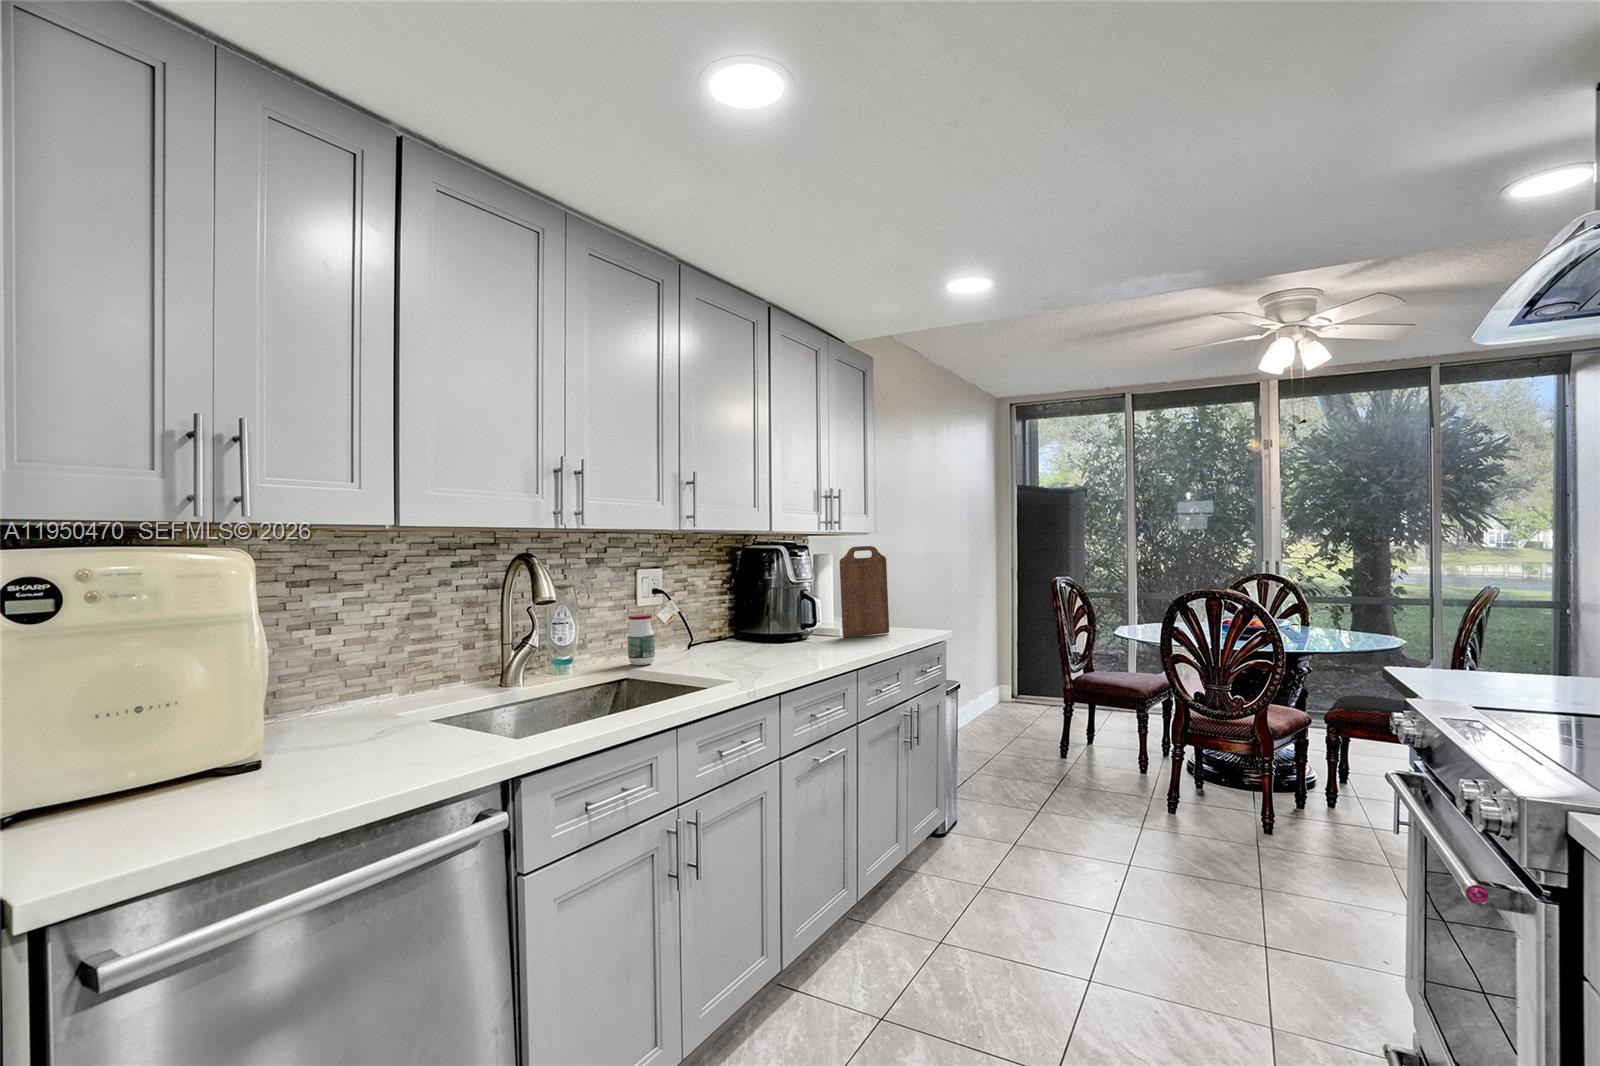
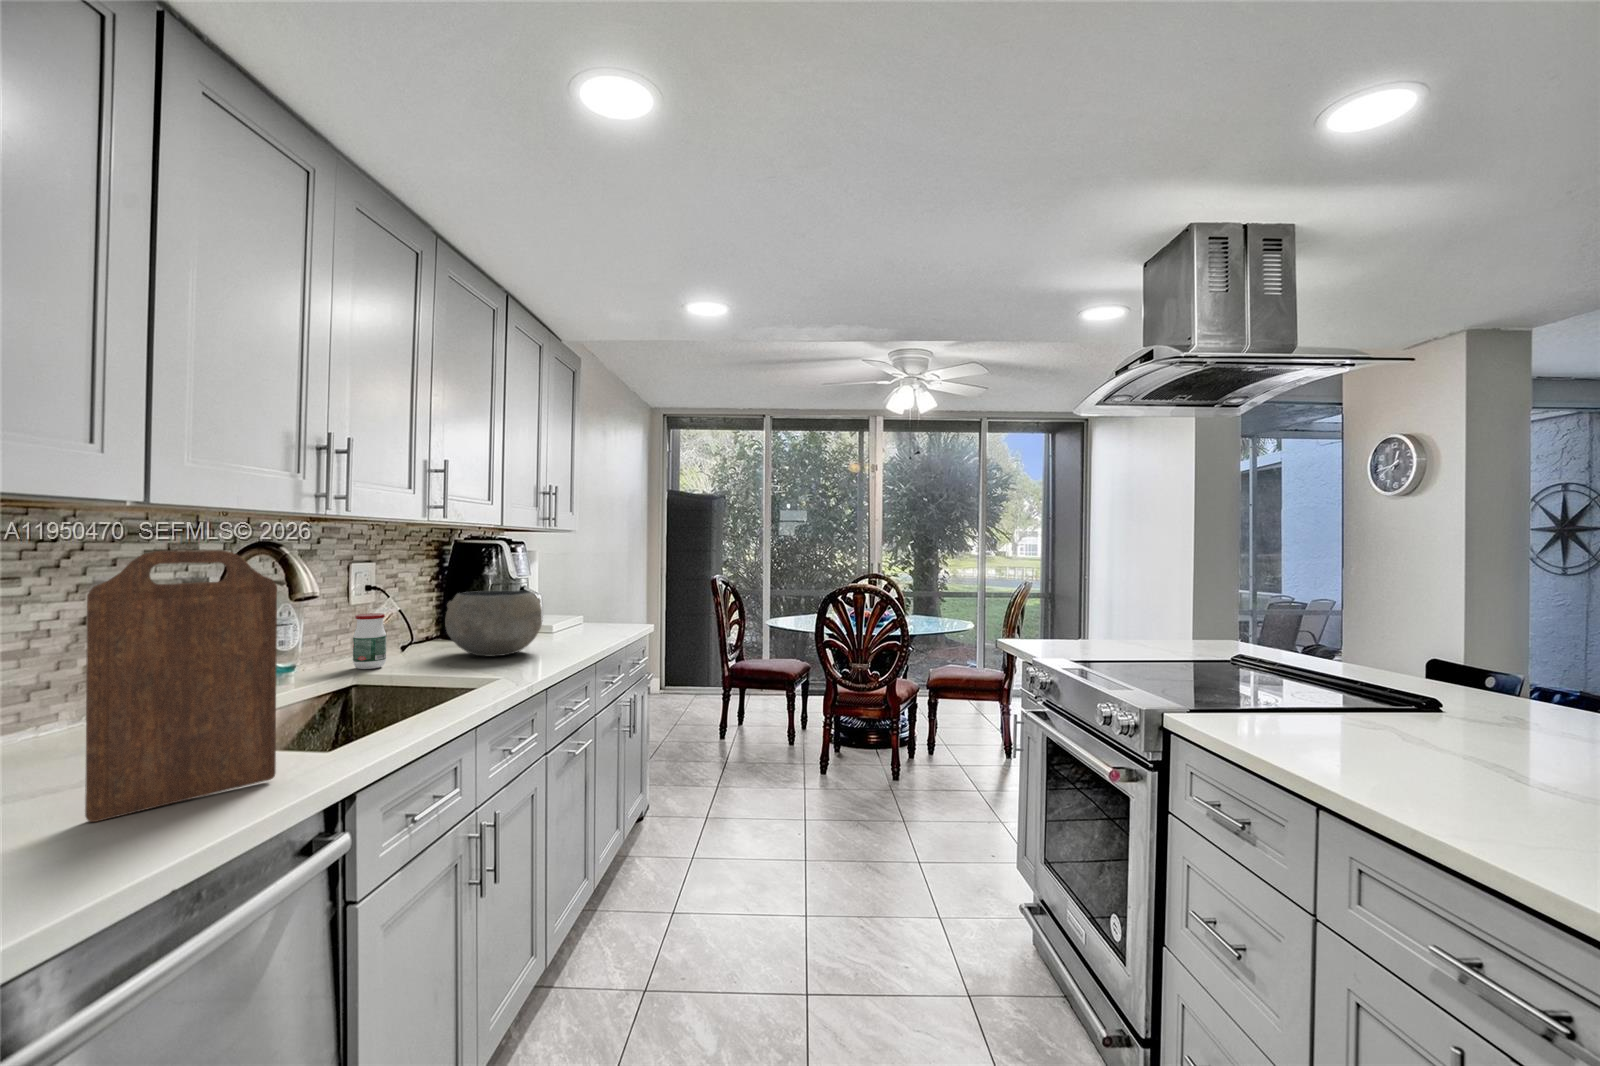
cutting board: present [840,546,889,638] -> present [85,550,277,822]
ceramic bowl: none [709,593,798,658] -> present [445,591,542,656]

